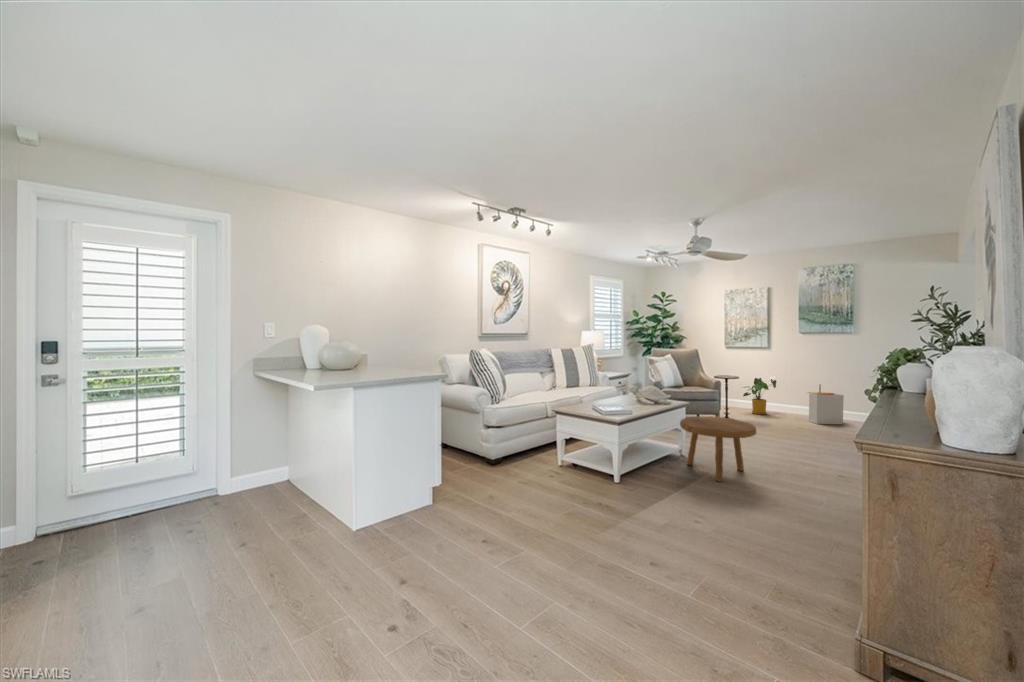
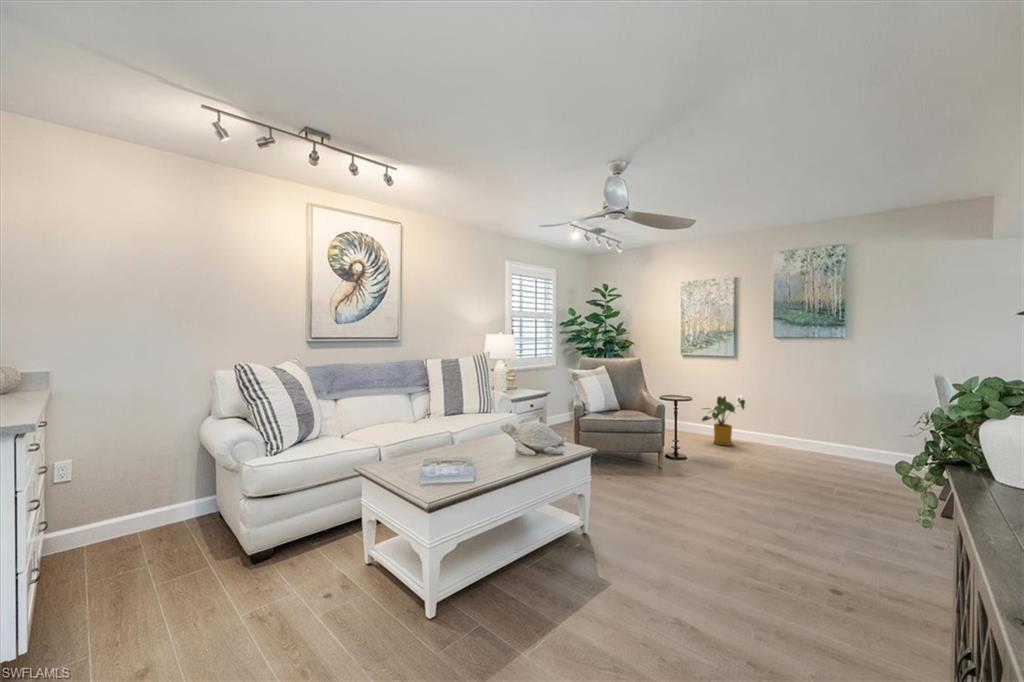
storage bin: present [806,385,844,424] -> none [783,407,832,462]
footstool: present [680,416,756,482] -> none [566,471,687,600]

